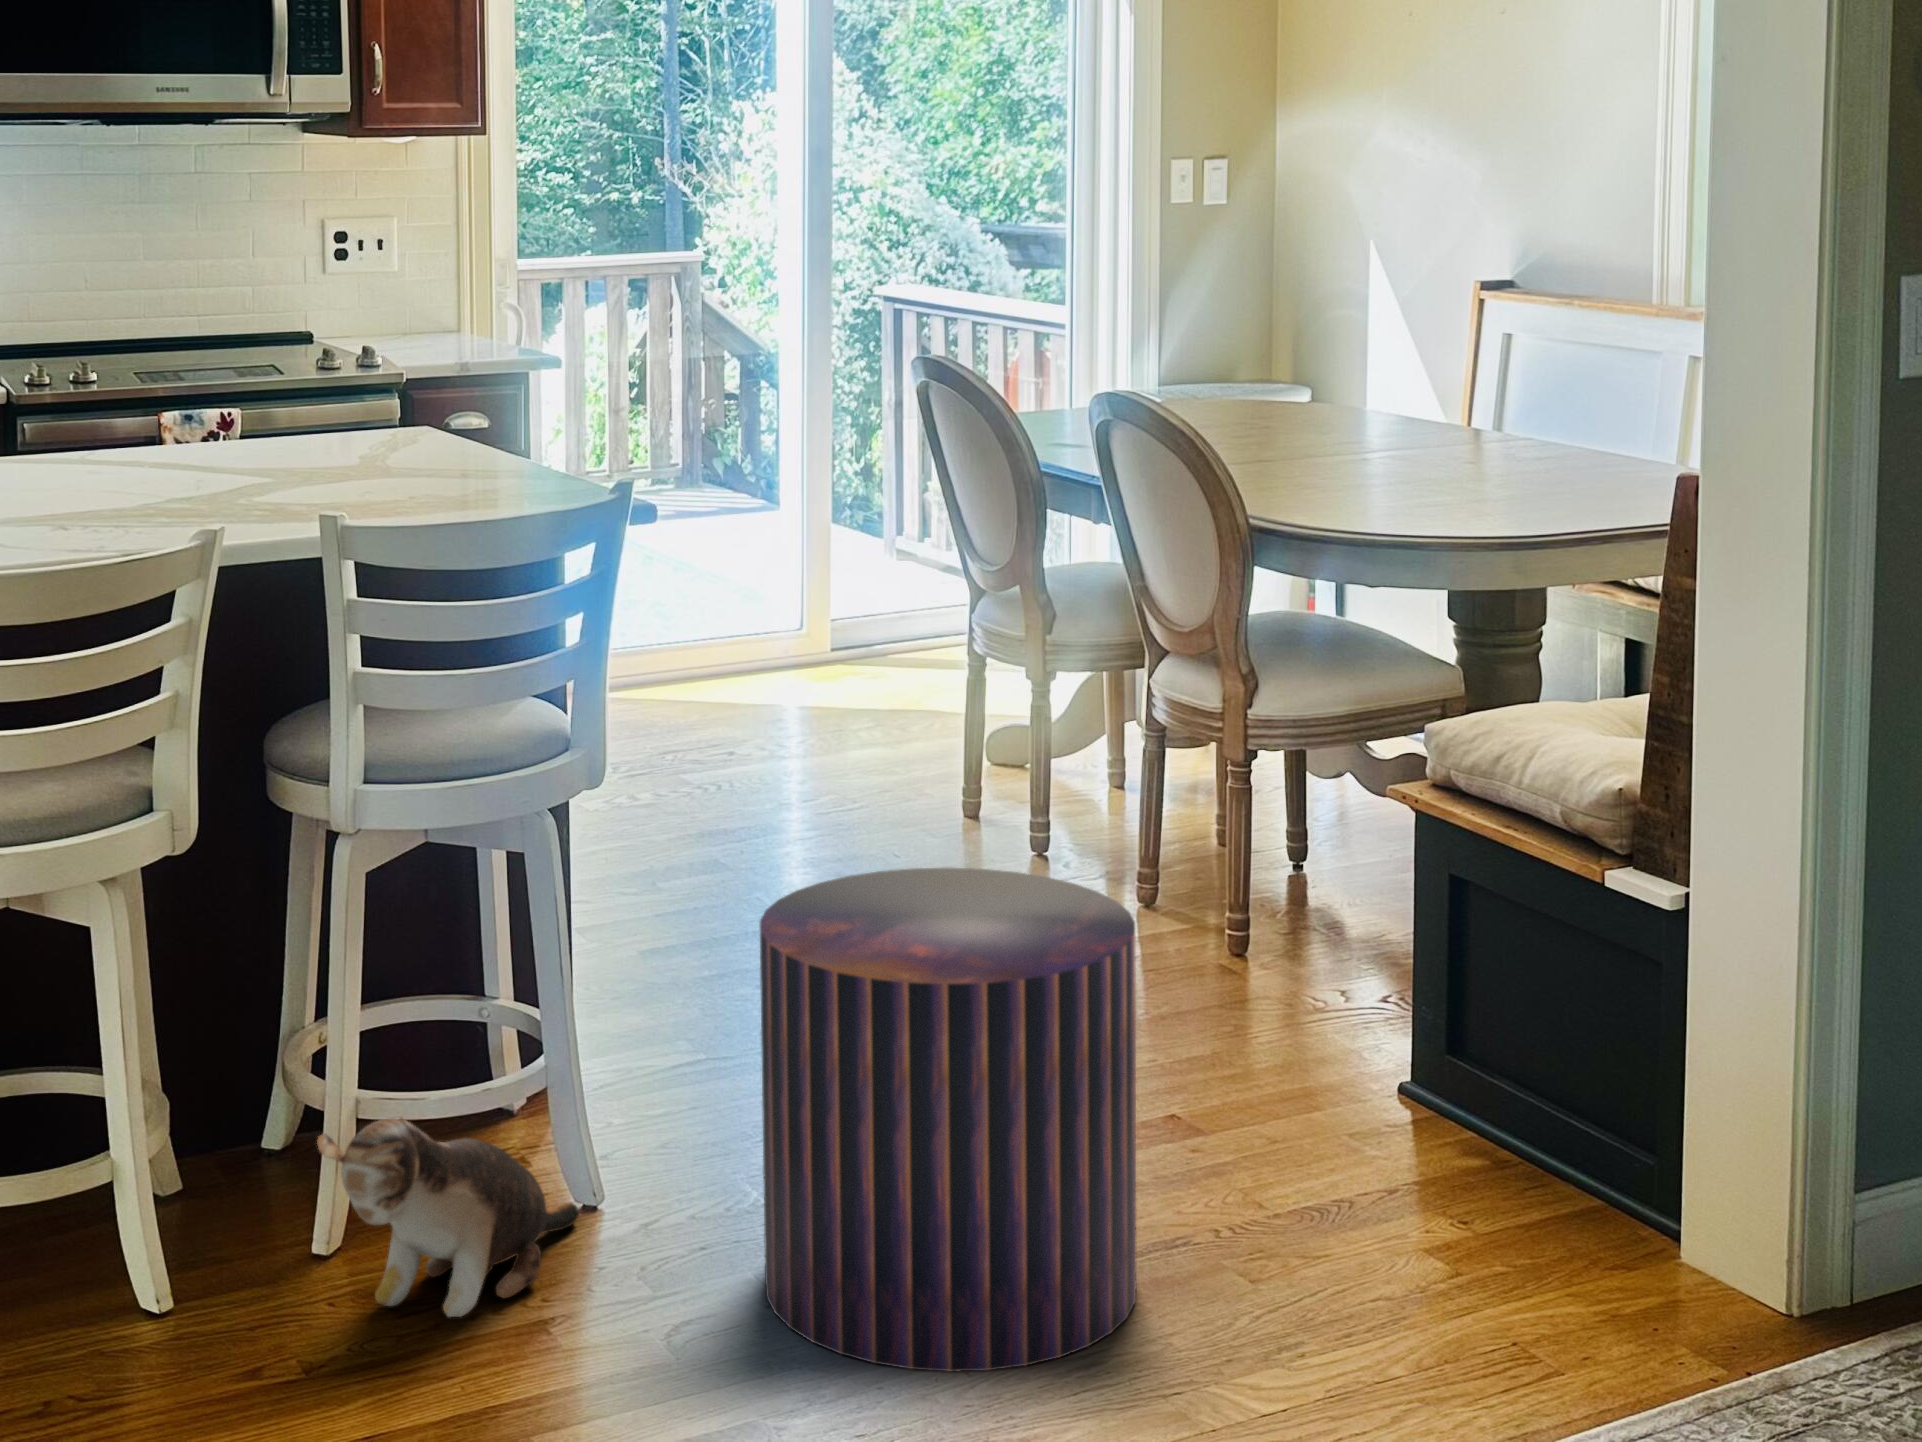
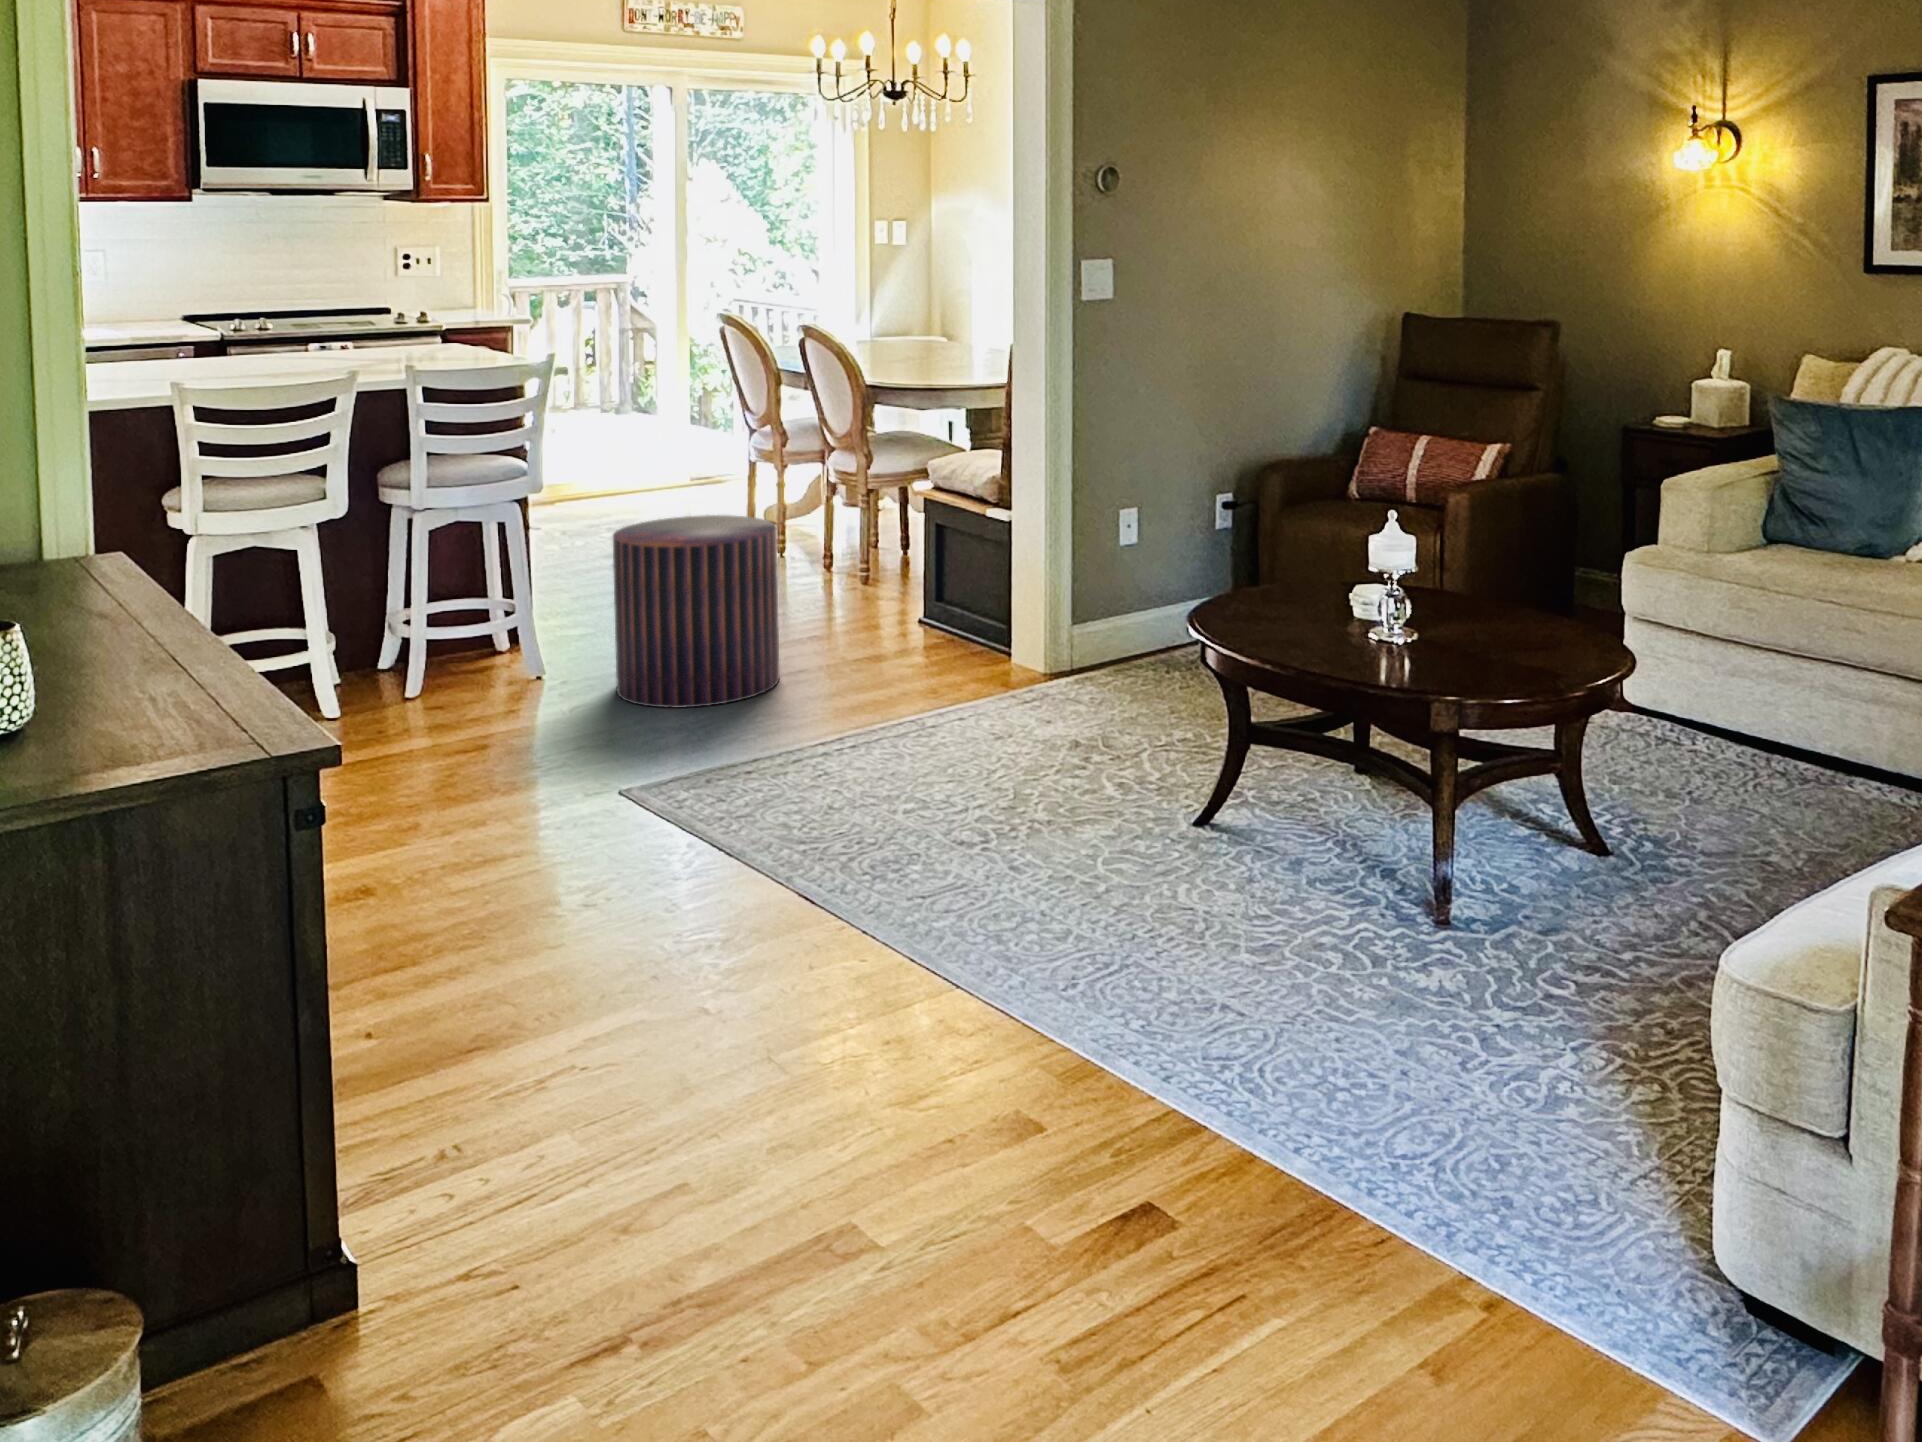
plush toy: present [317,1118,579,1317] -> none [409,622,533,707]

